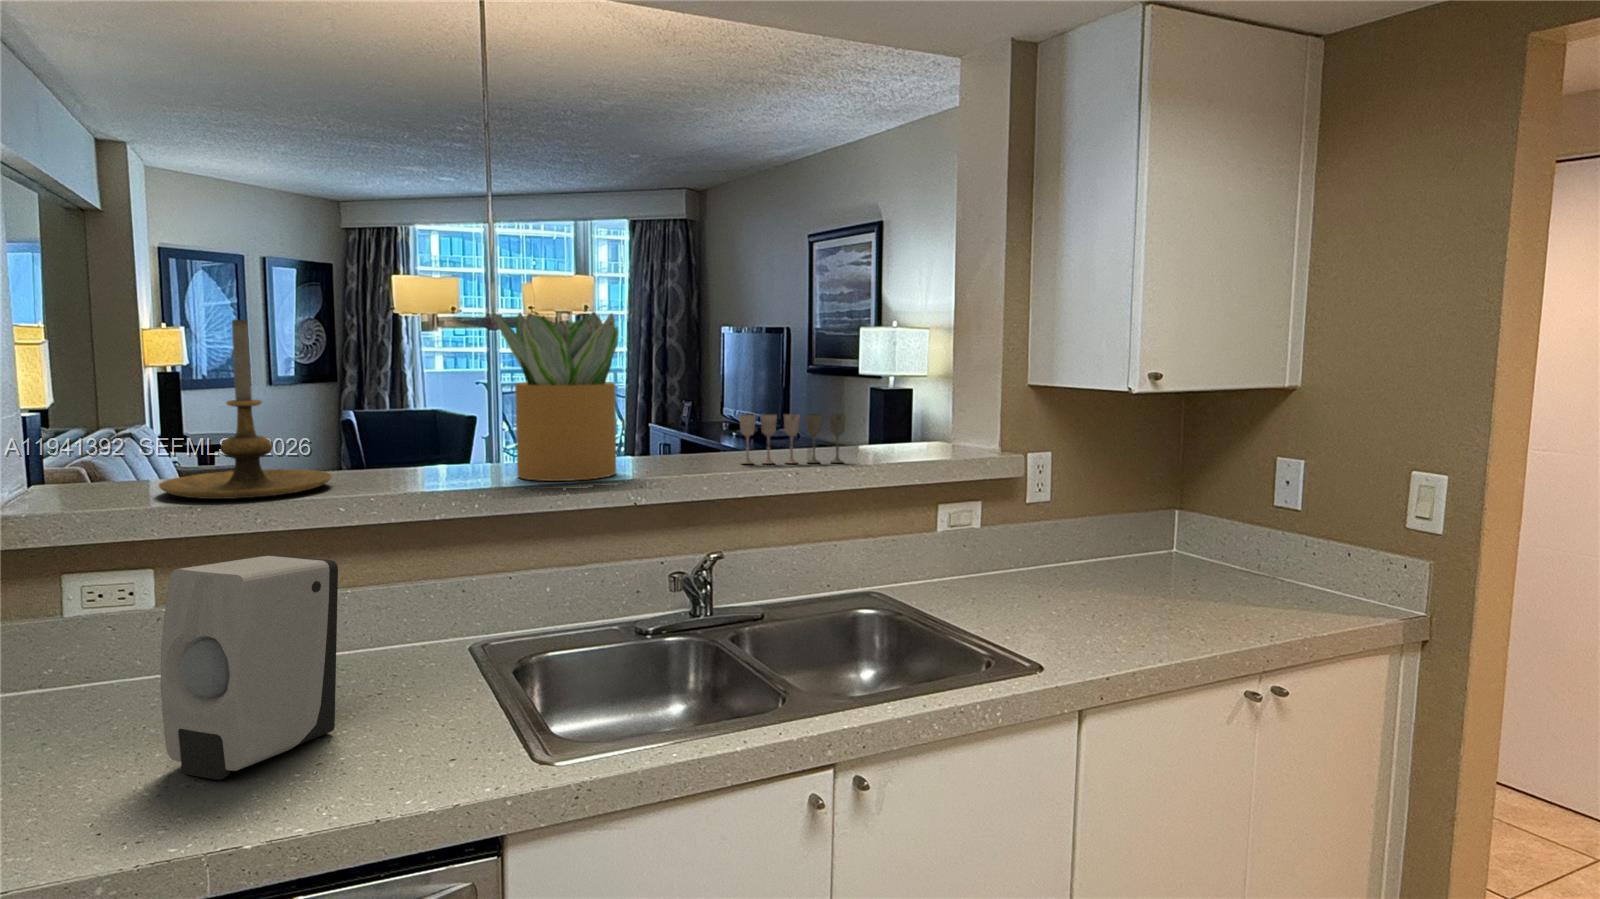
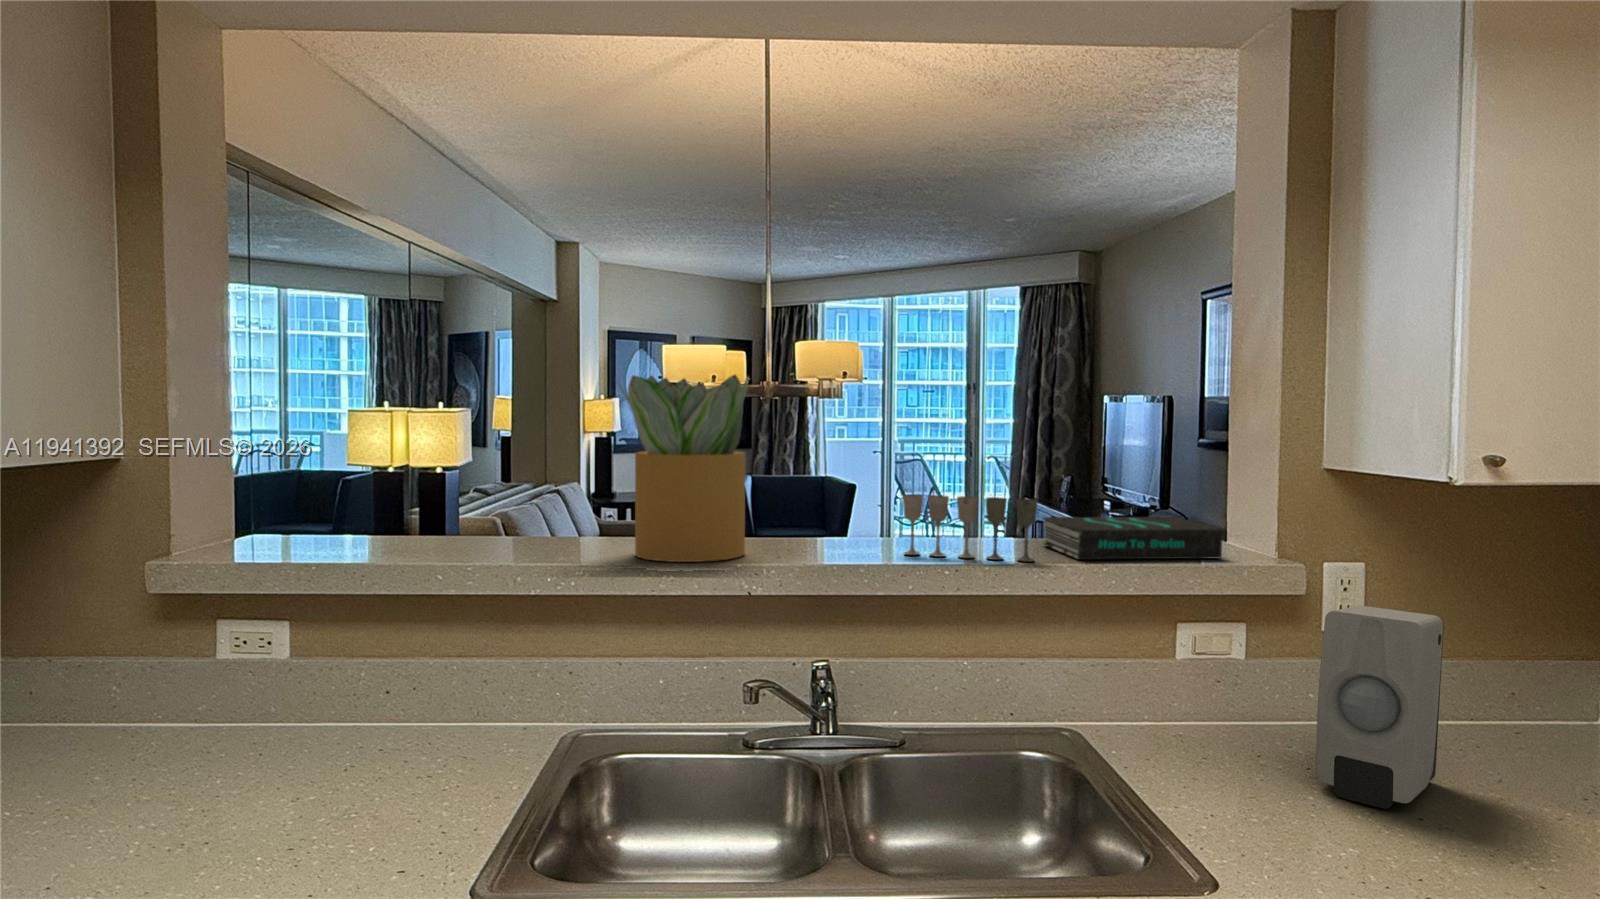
candle holder: present [158,319,332,499] -> none [304,383,464,557]
book: none [826,425,960,459] -> present [1043,517,1223,559]
soap dispenser: present [161,555,338,779] -> present [1316,606,1444,809]

